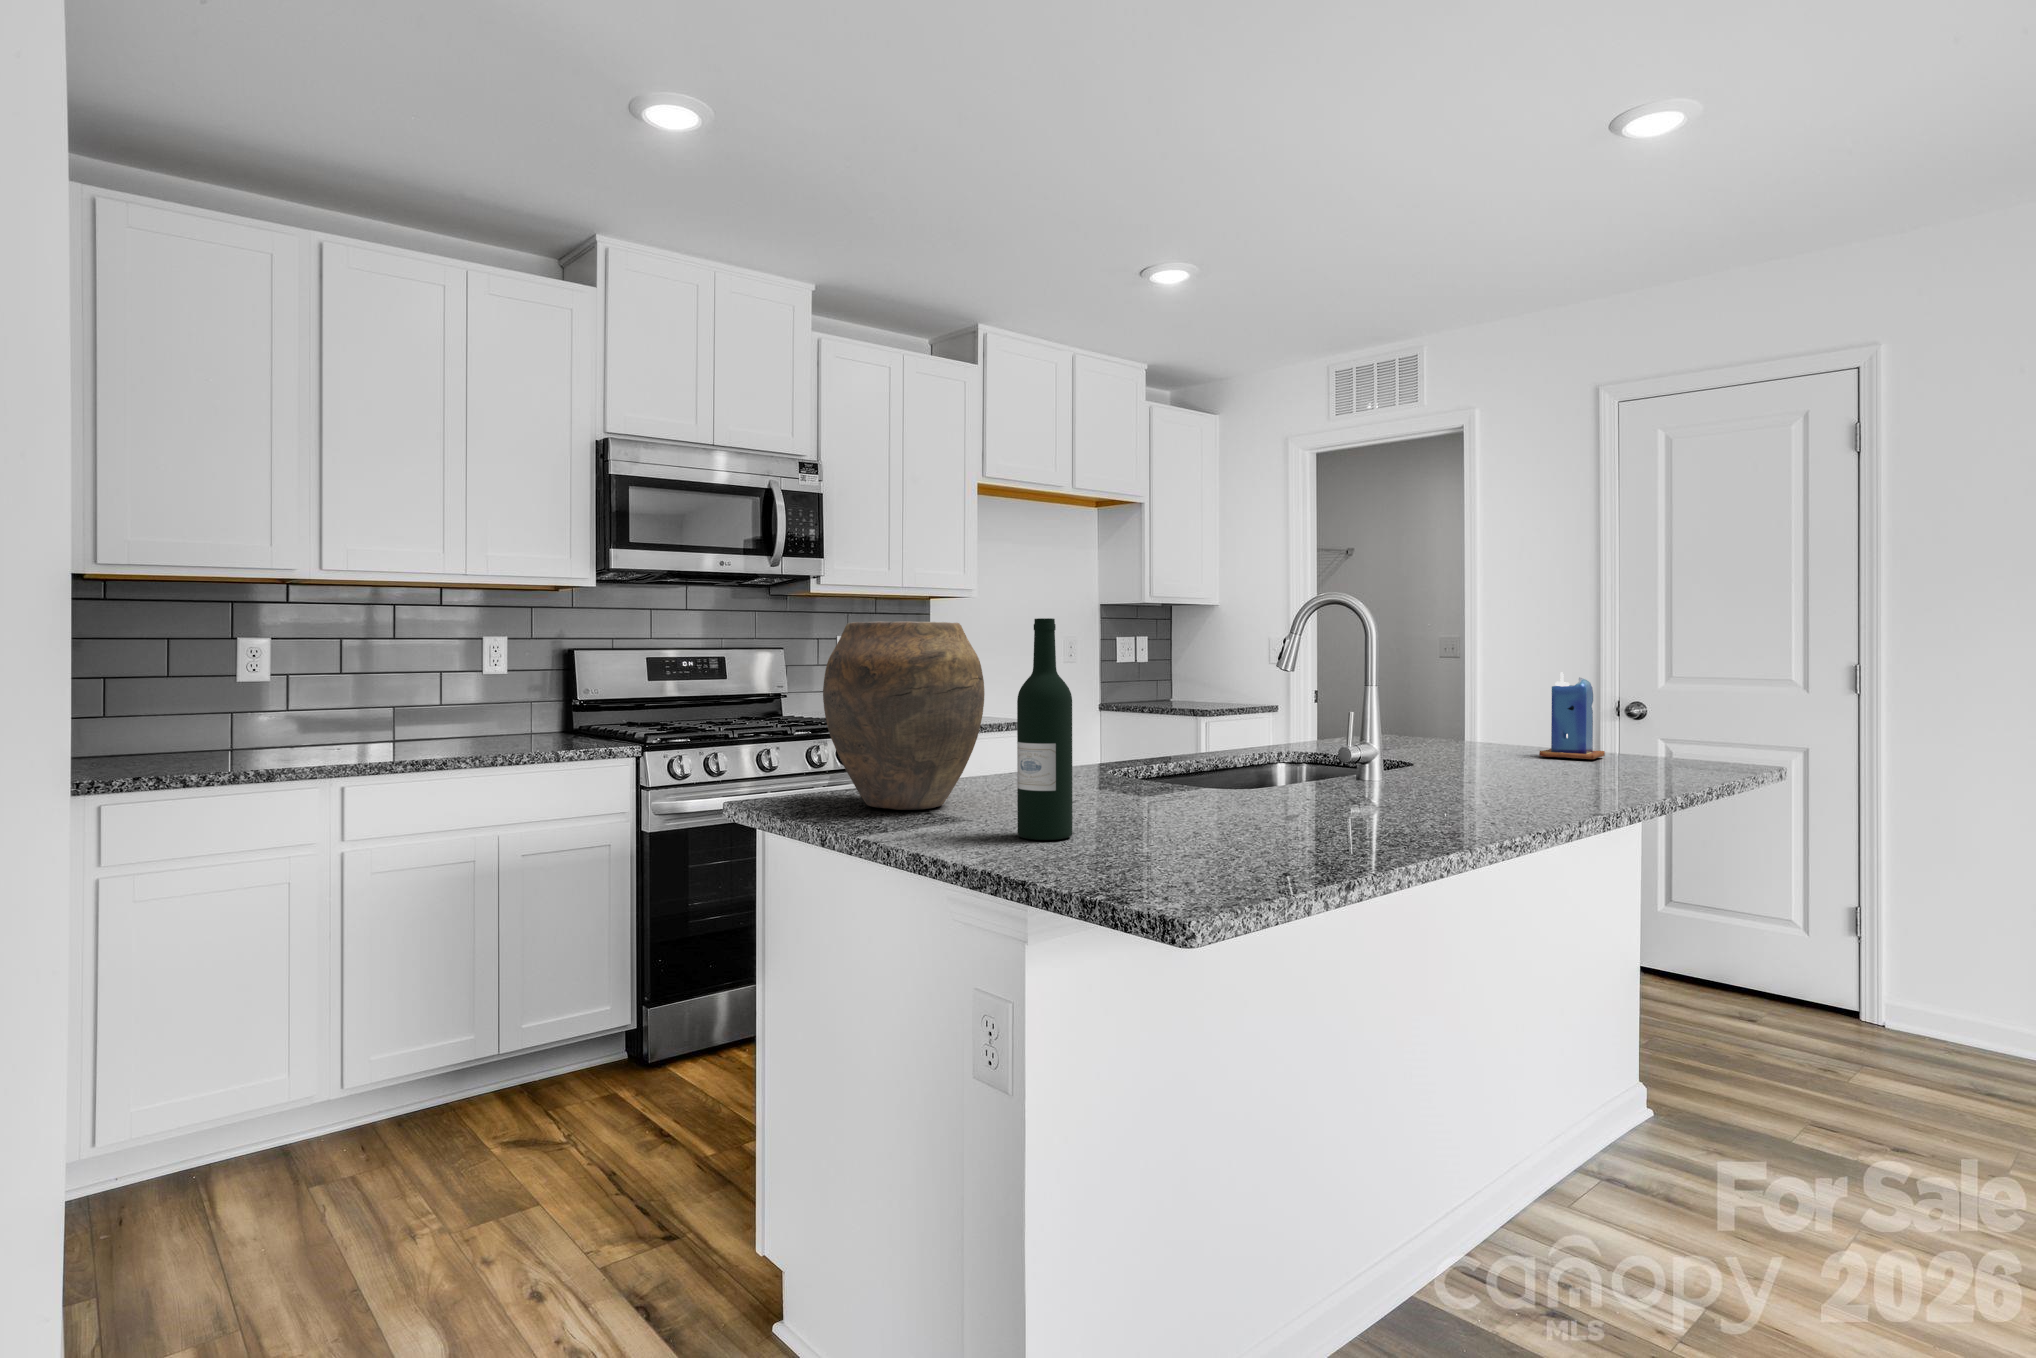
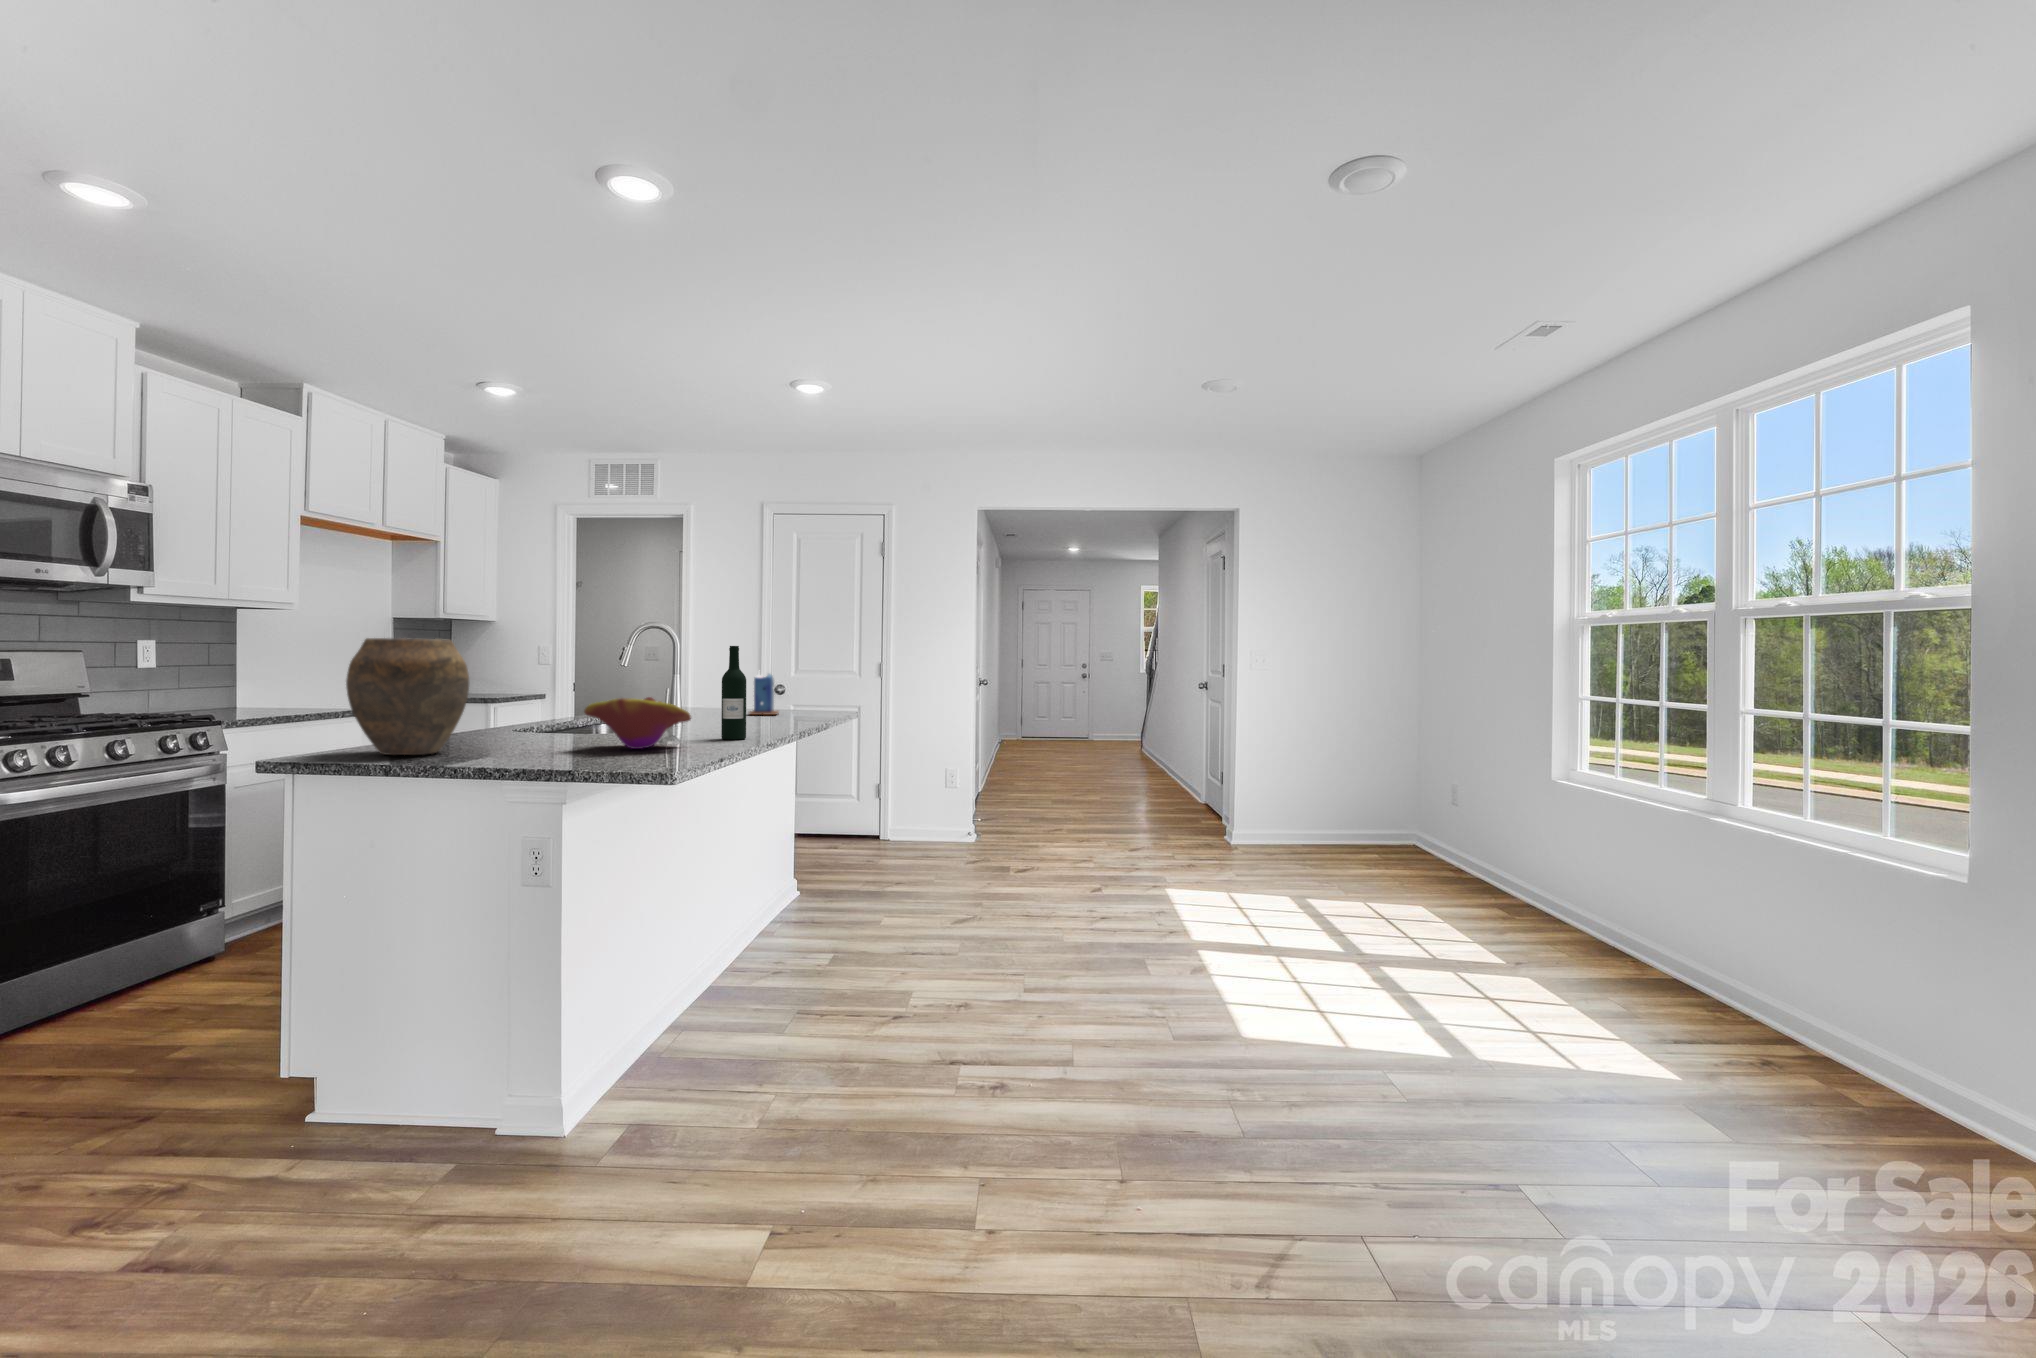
wine bottle: present [1017,618,1072,840] -> present [721,646,746,740]
decorative bowl: none [1144,725,1343,829] -> present [584,697,691,749]

